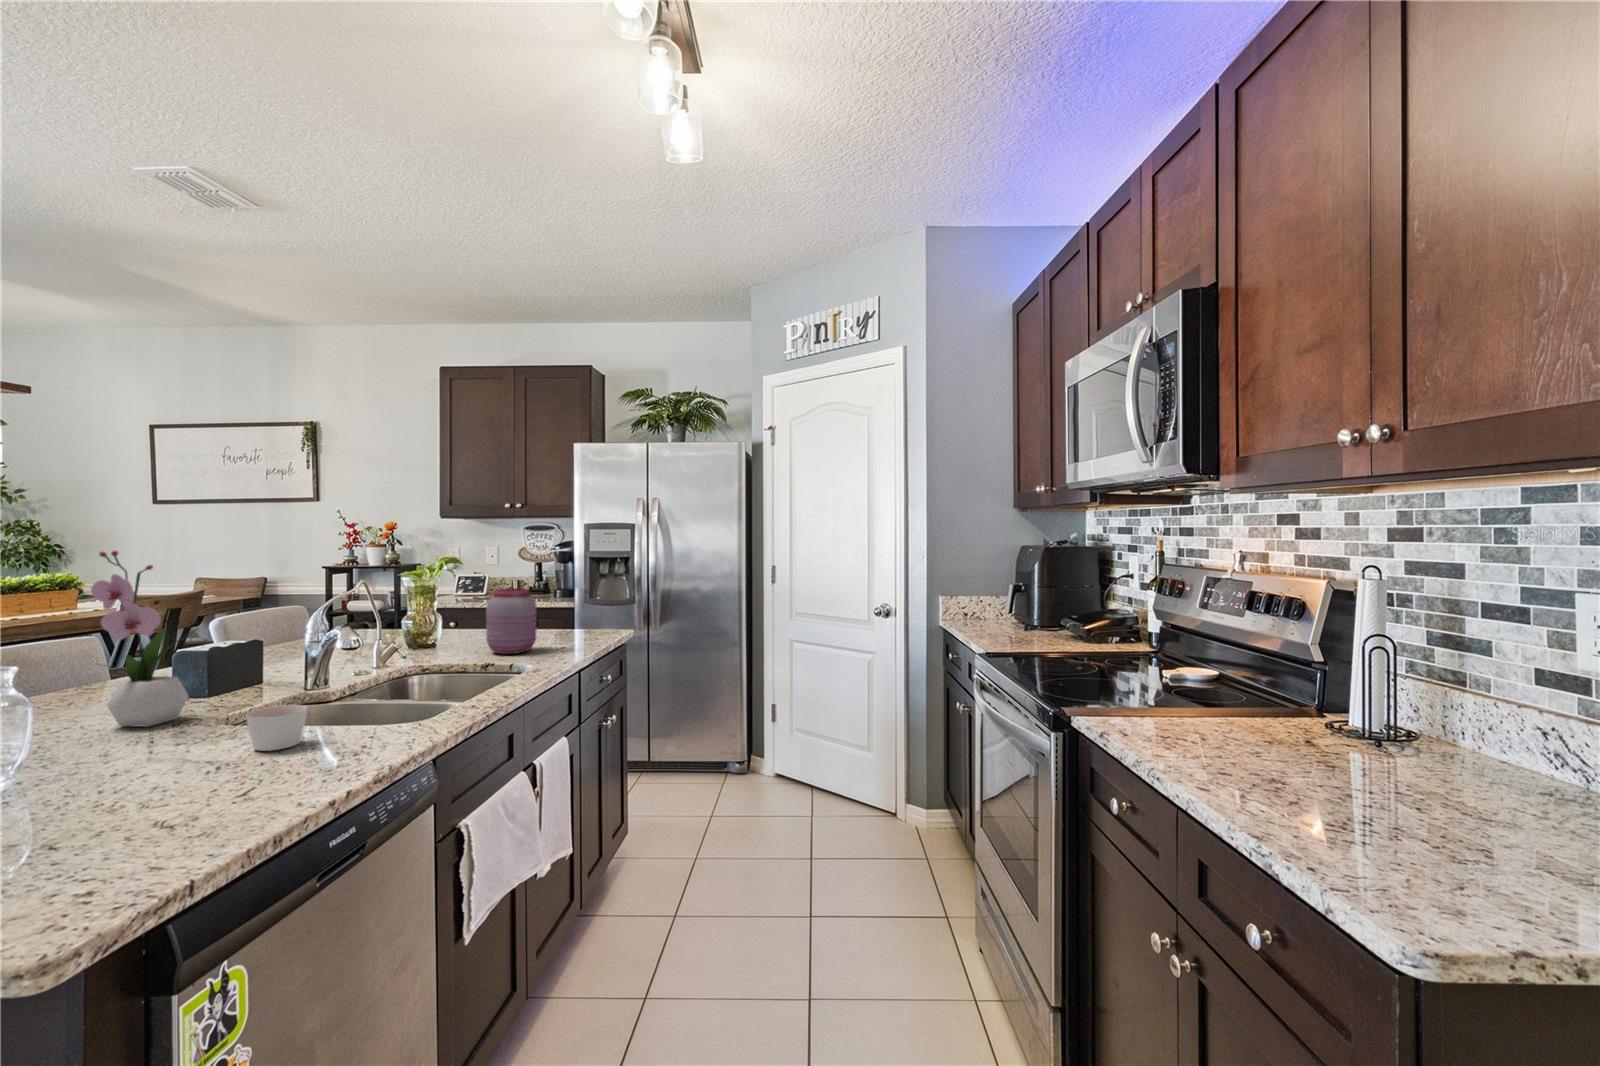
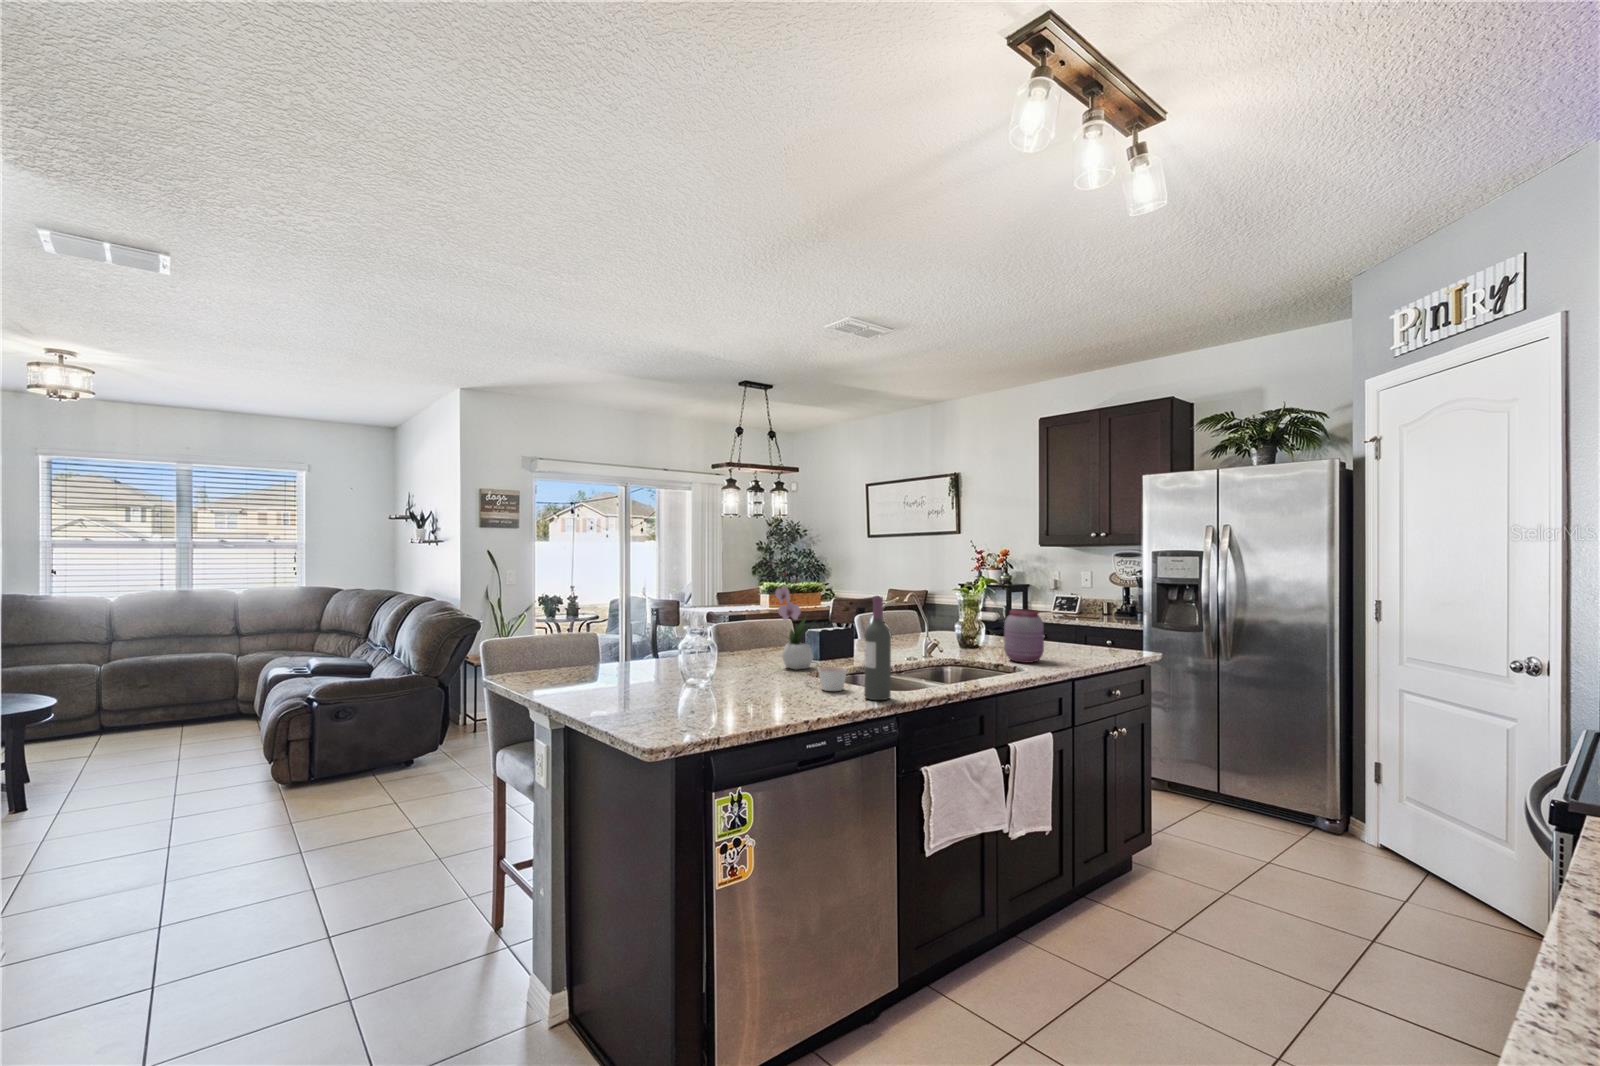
wine bottle: none [357,579,406,747] -> present [864,596,891,700]

